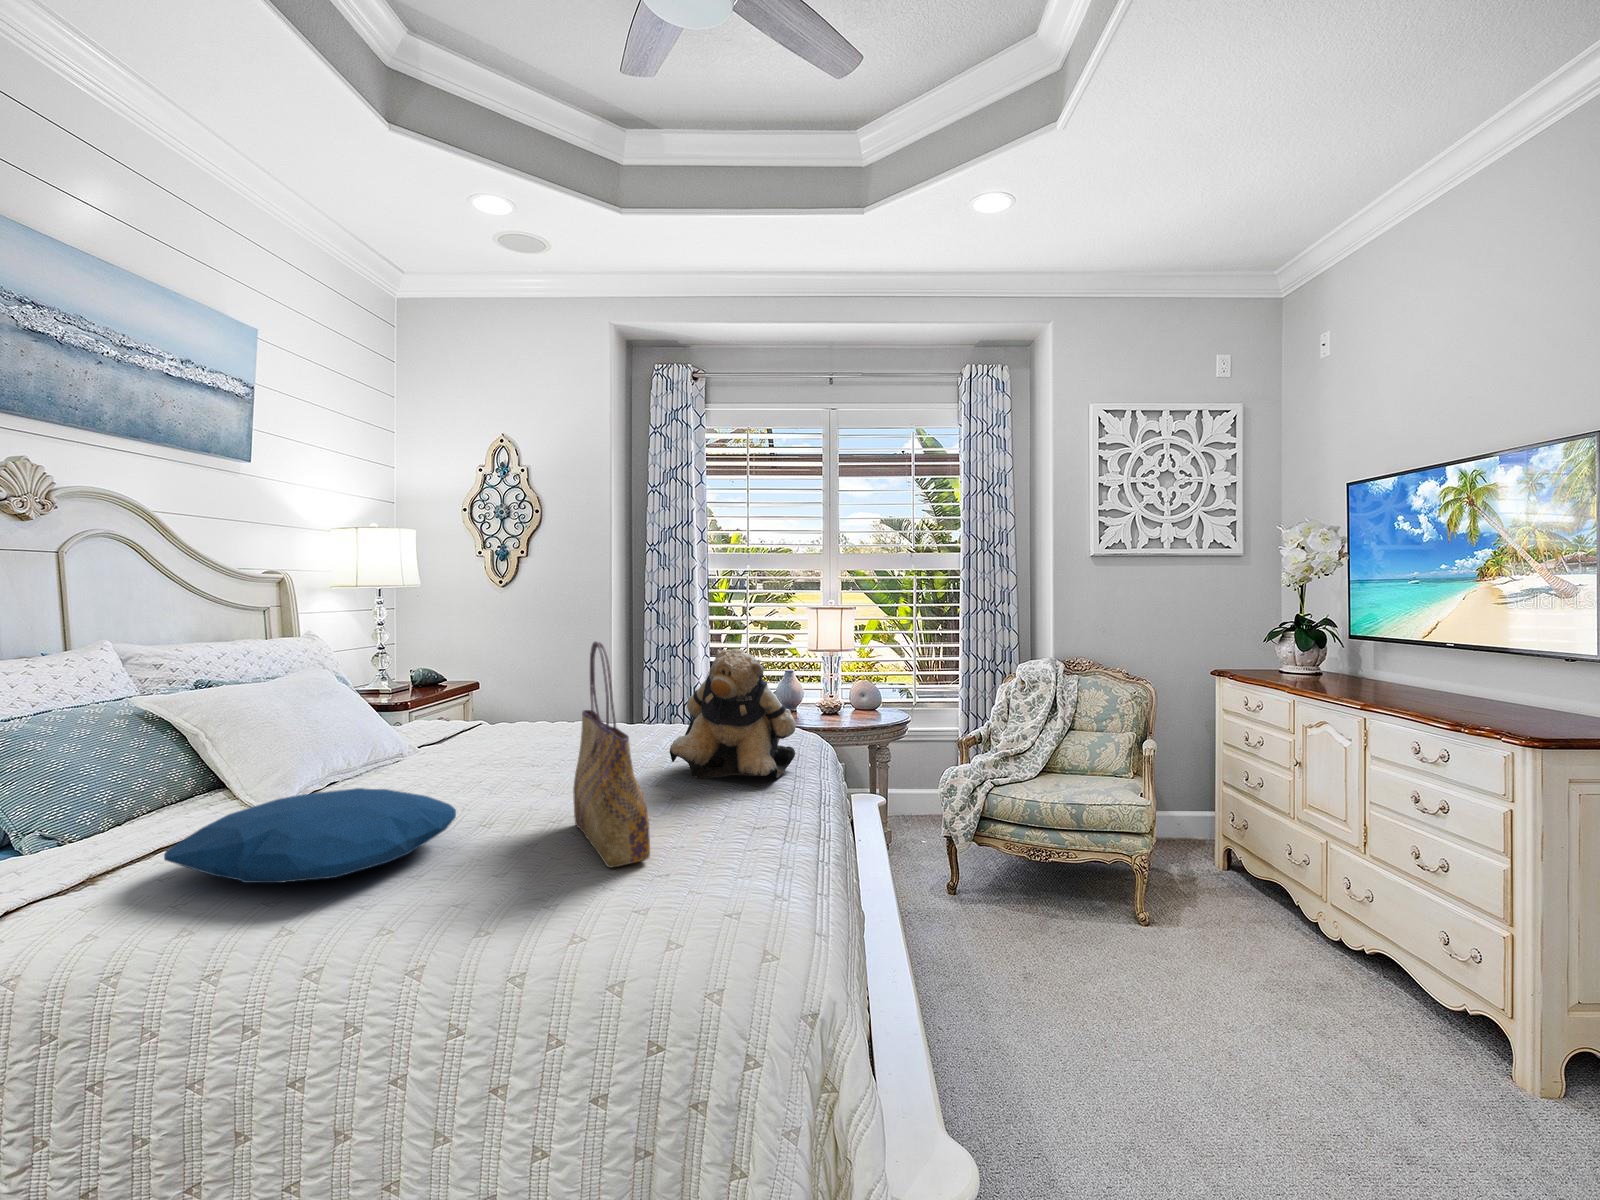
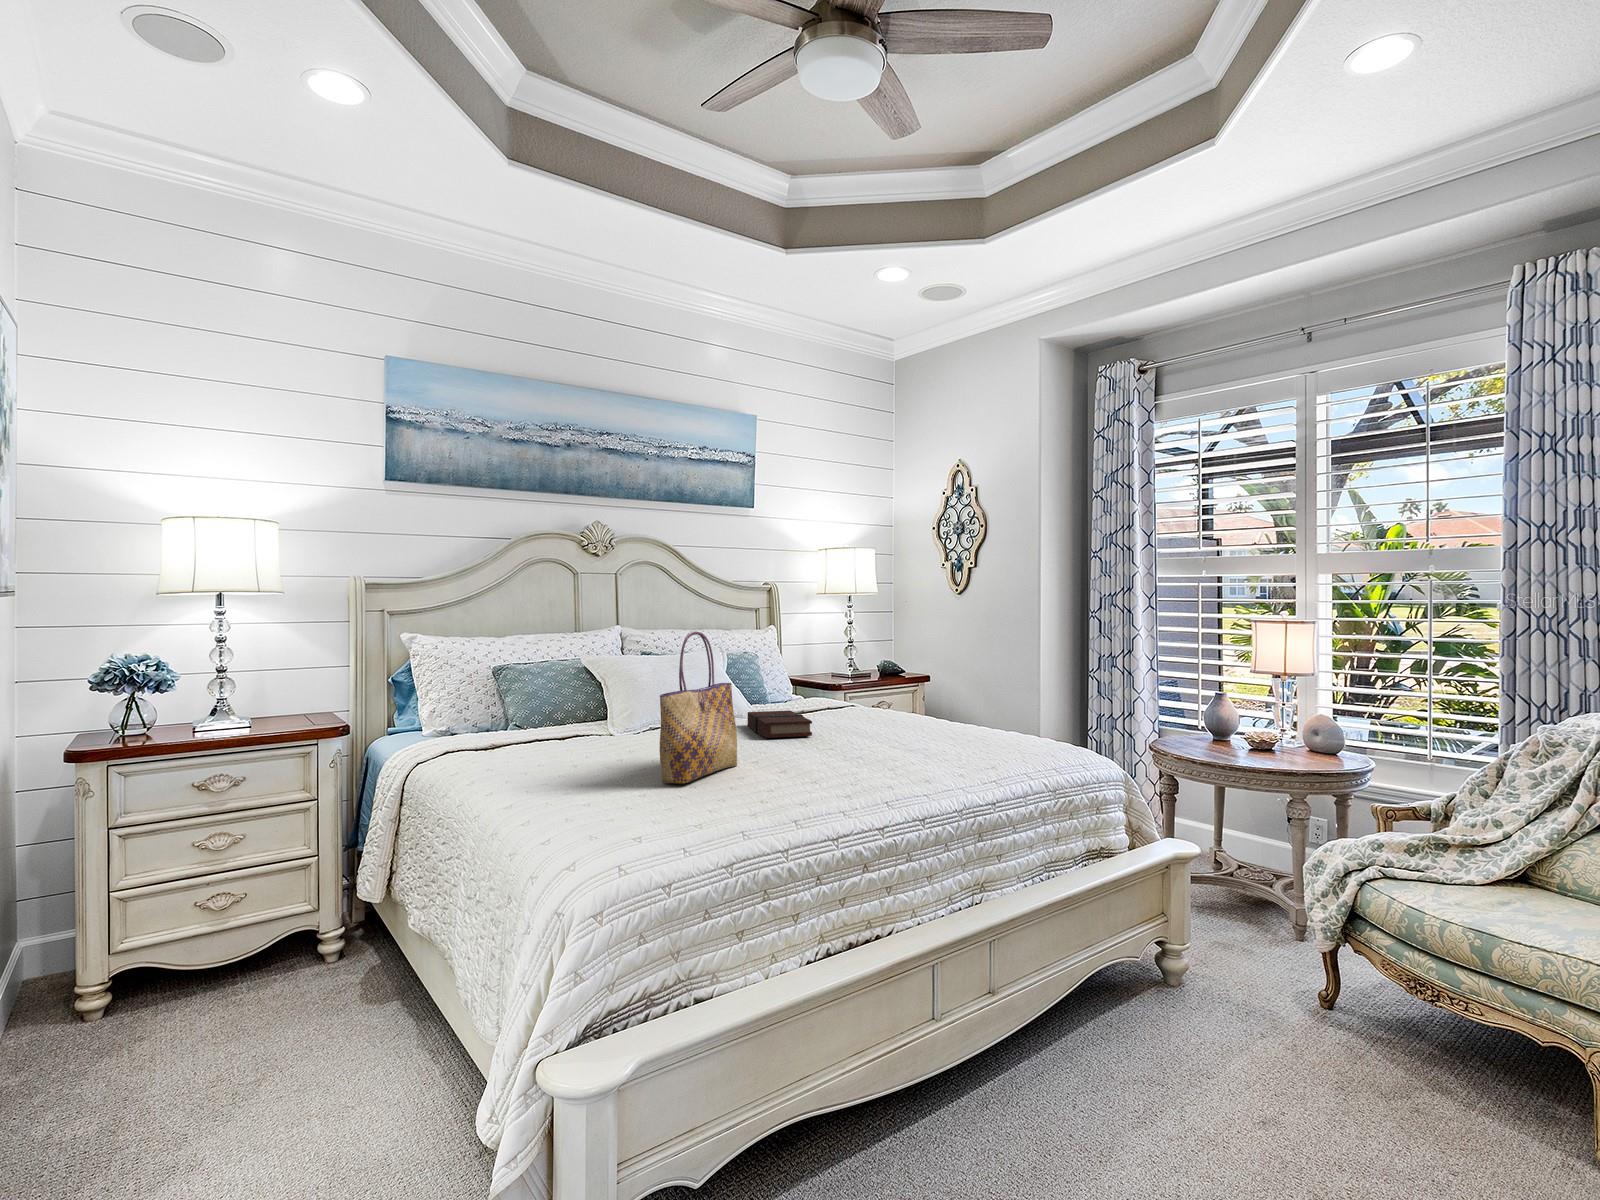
teddy bear: present [670,649,796,779] -> none [835,648,948,769]
book: none [455,739,580,779] -> present [748,710,812,738]
pillow: present [164,788,456,883] -> none [525,714,654,755]

